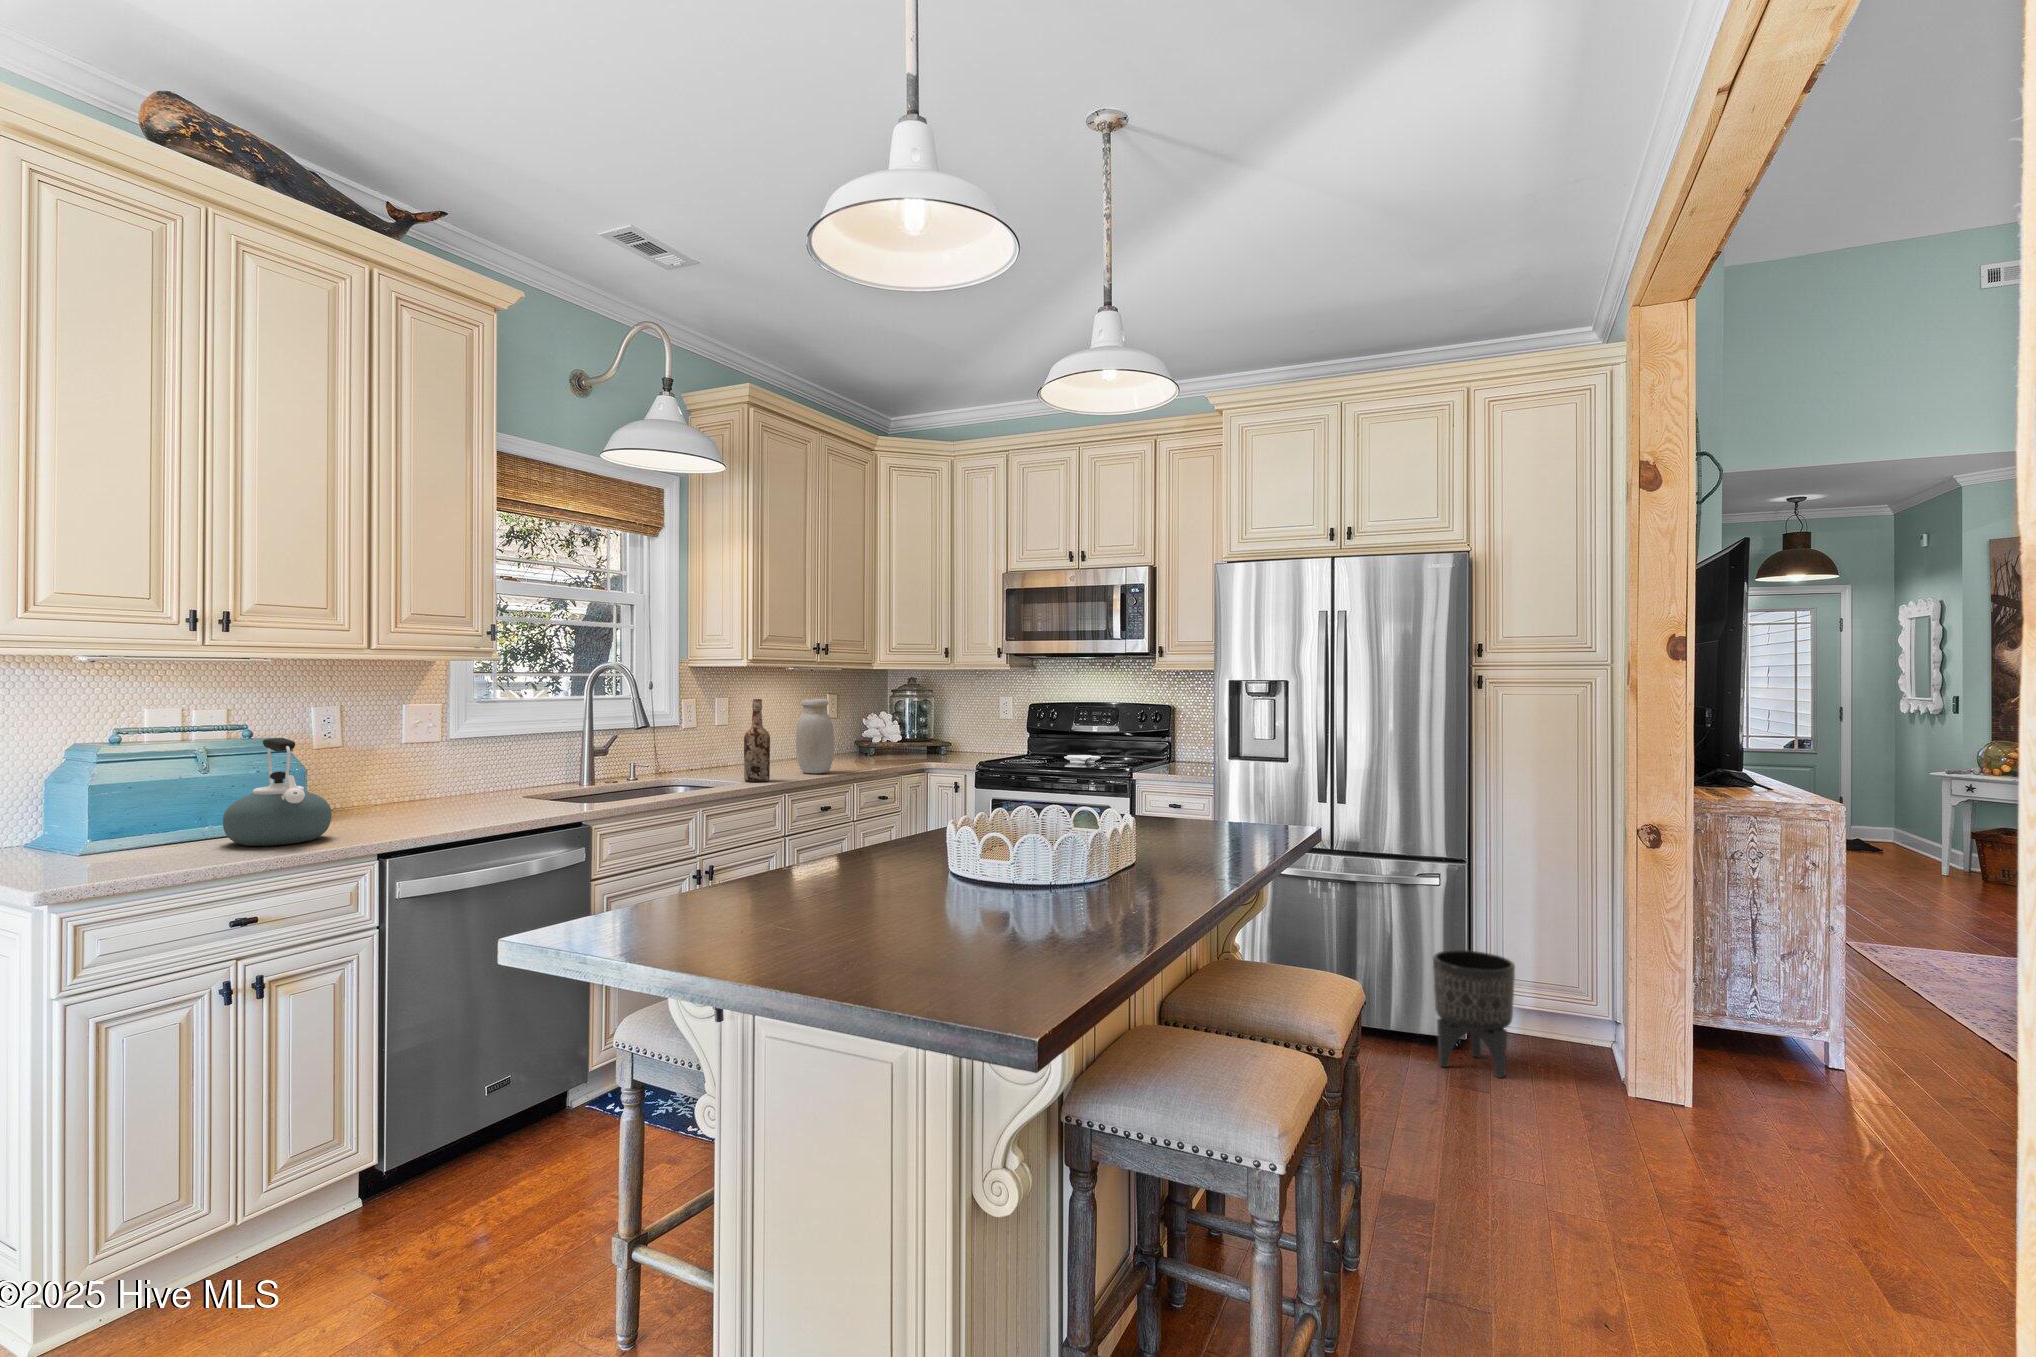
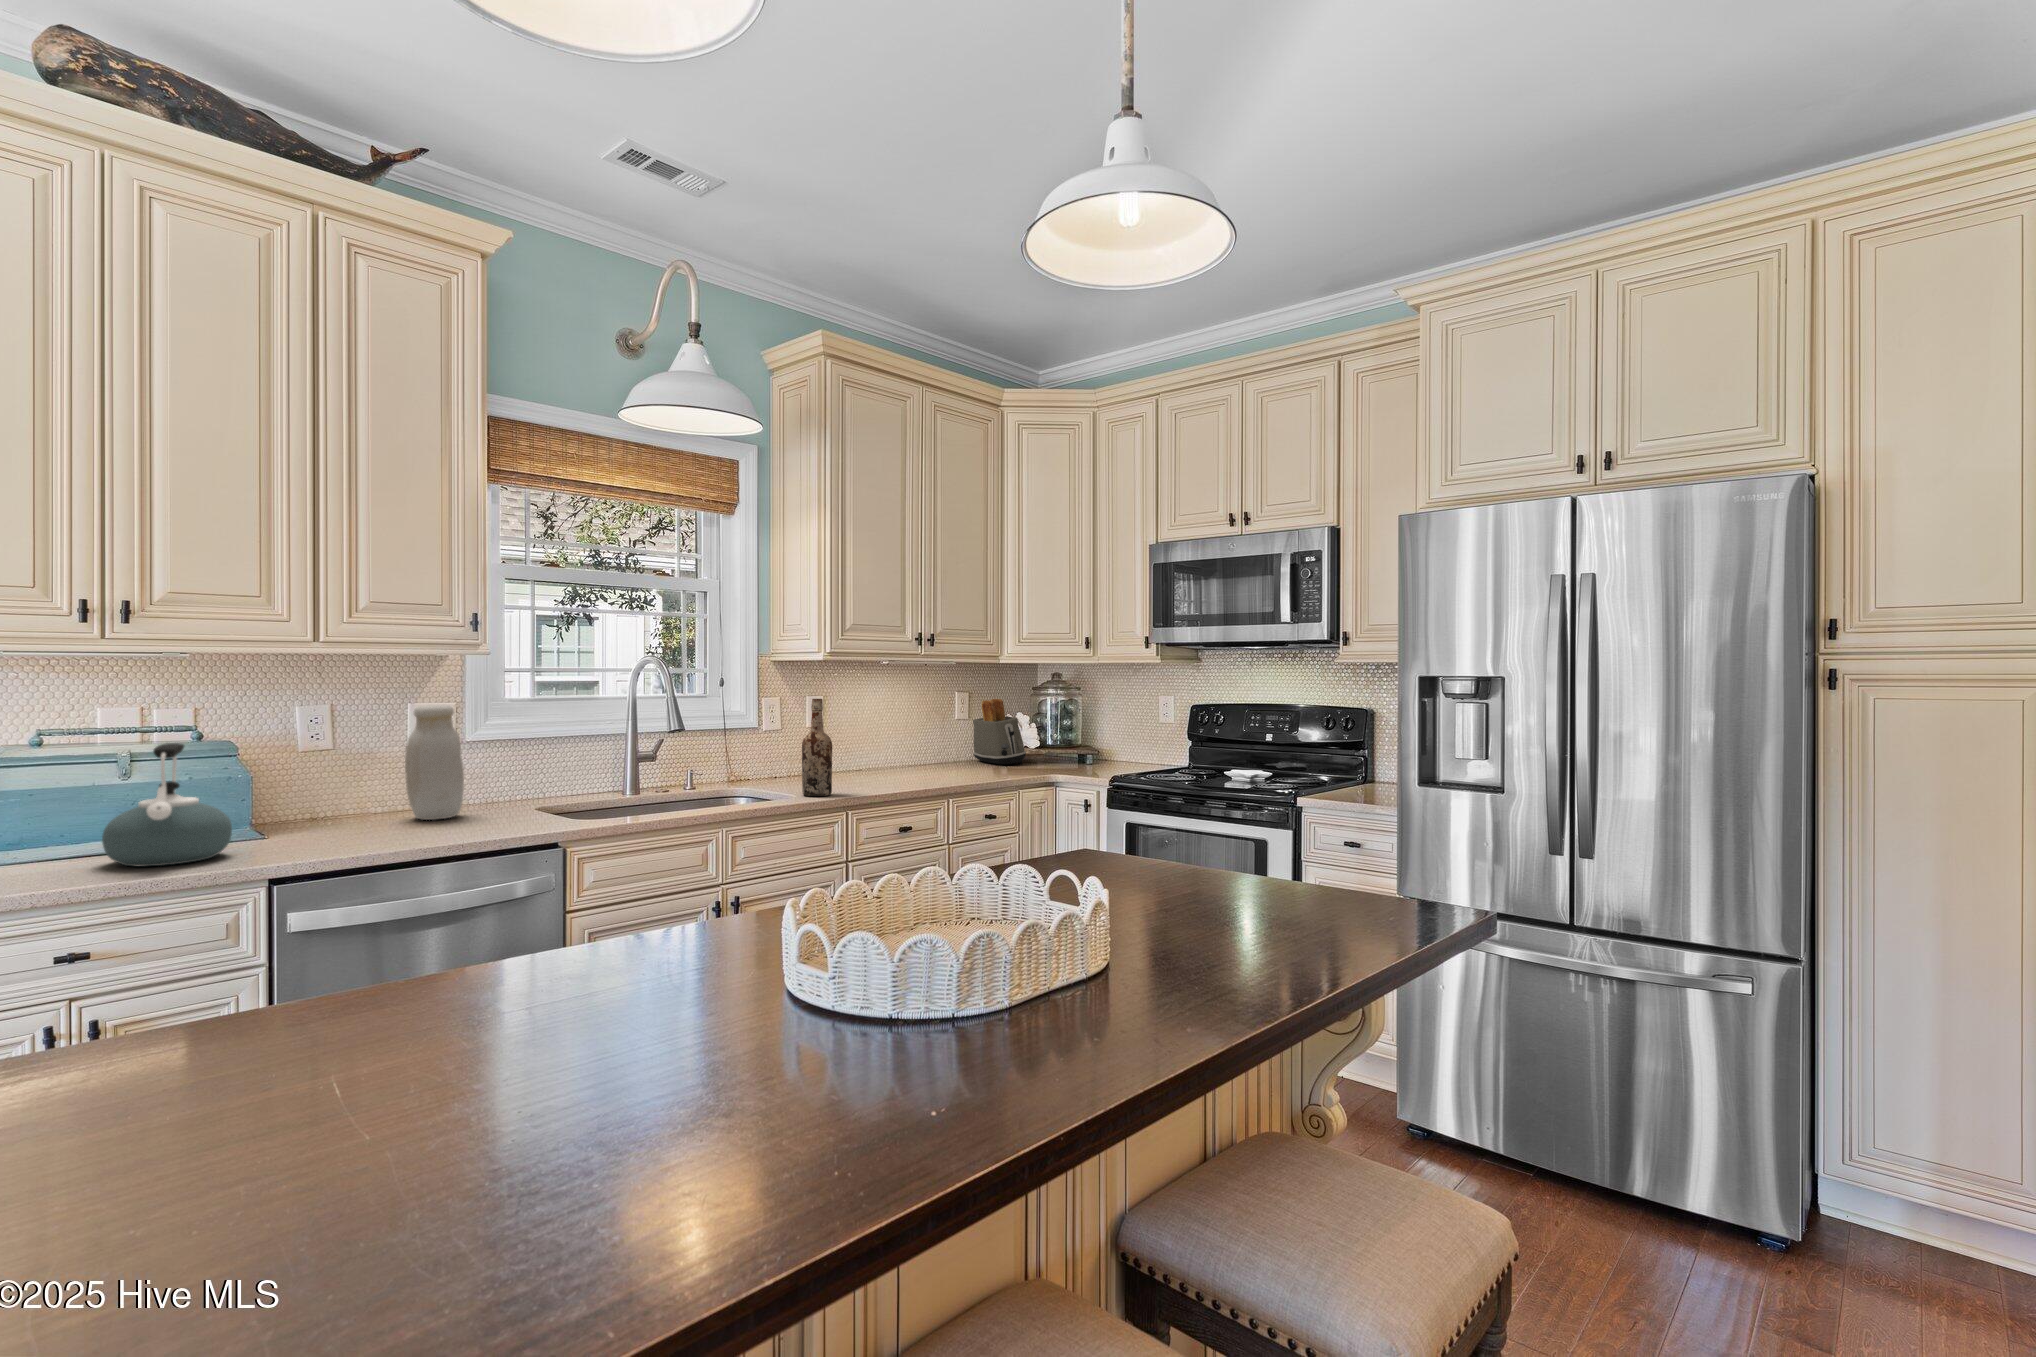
jar: present [796,699,834,773] -> present [405,705,464,820]
toaster: none [842,700,892,756] -> present [973,699,1026,765]
planter: present [1433,950,1515,1078] -> none [1726,1092,1874,1312]

